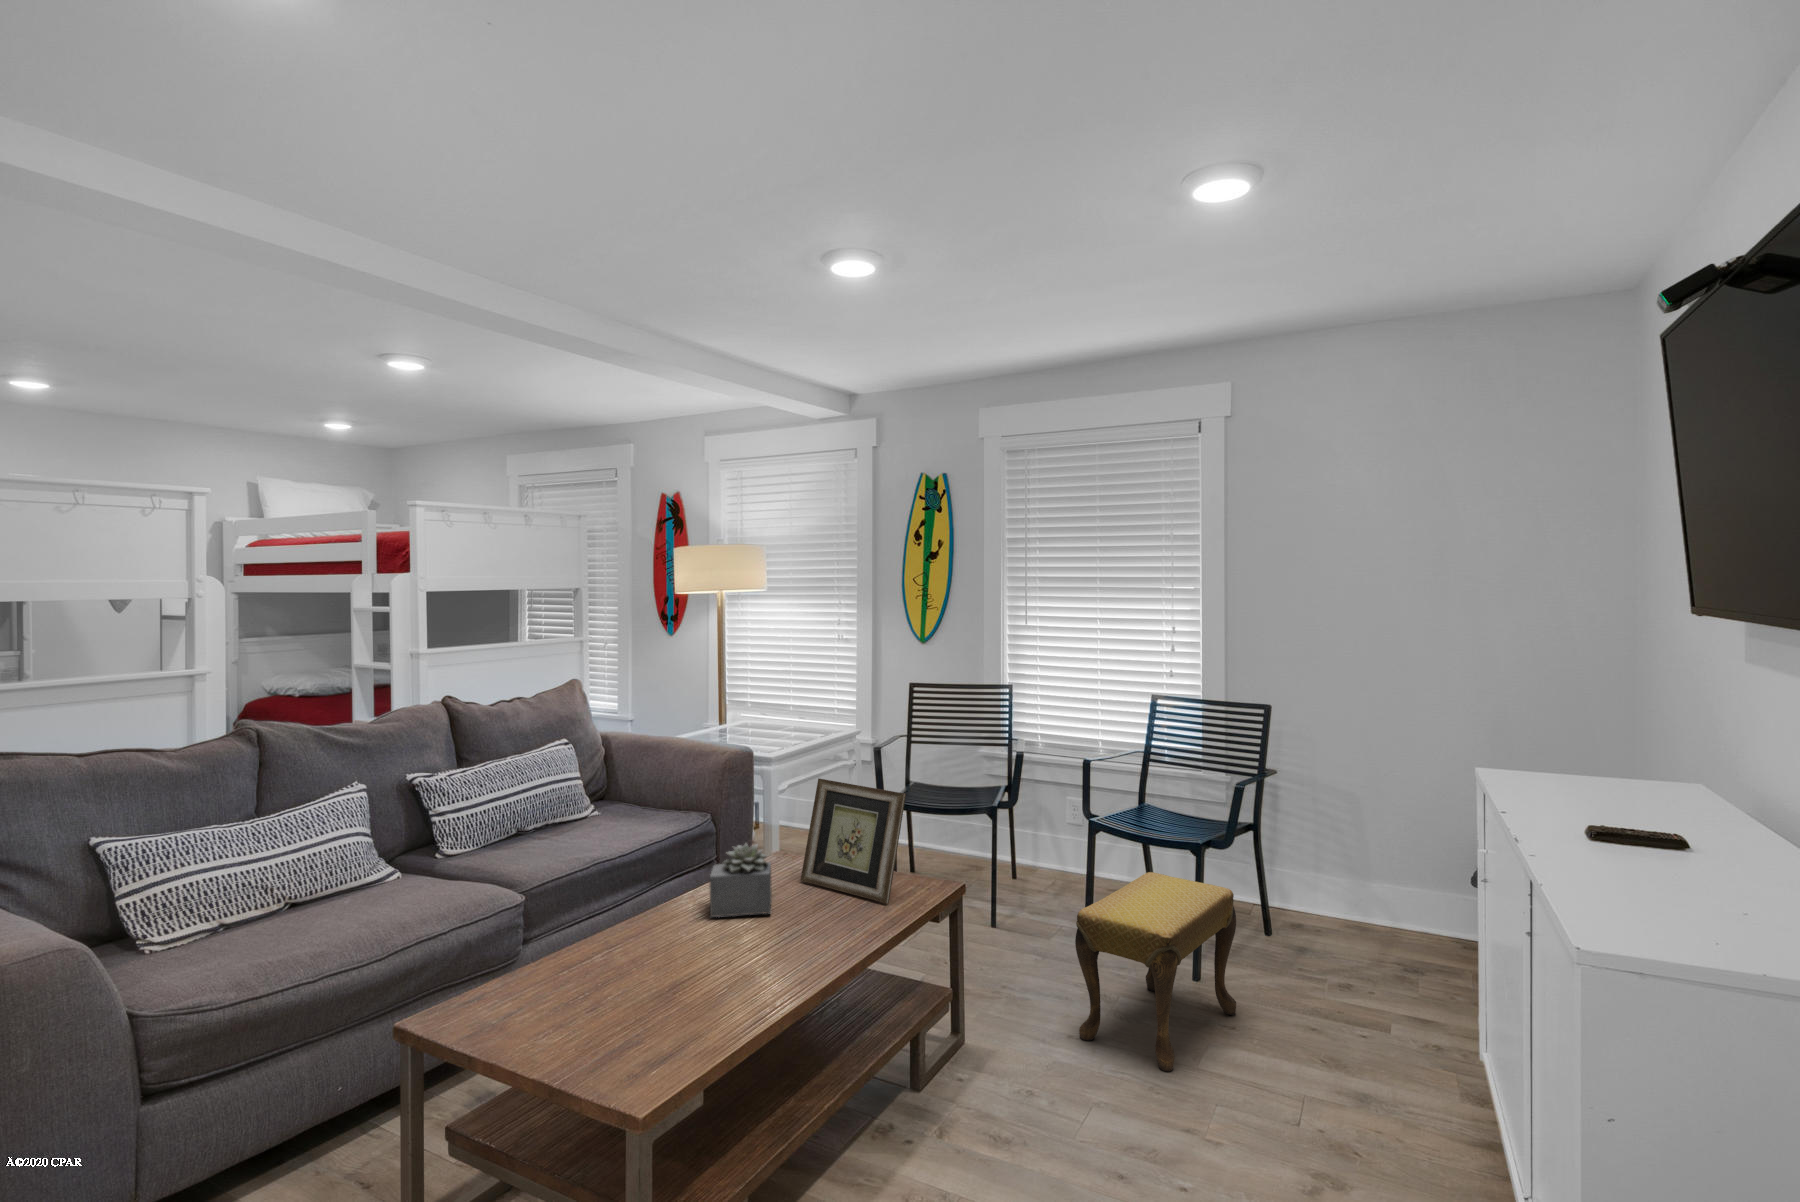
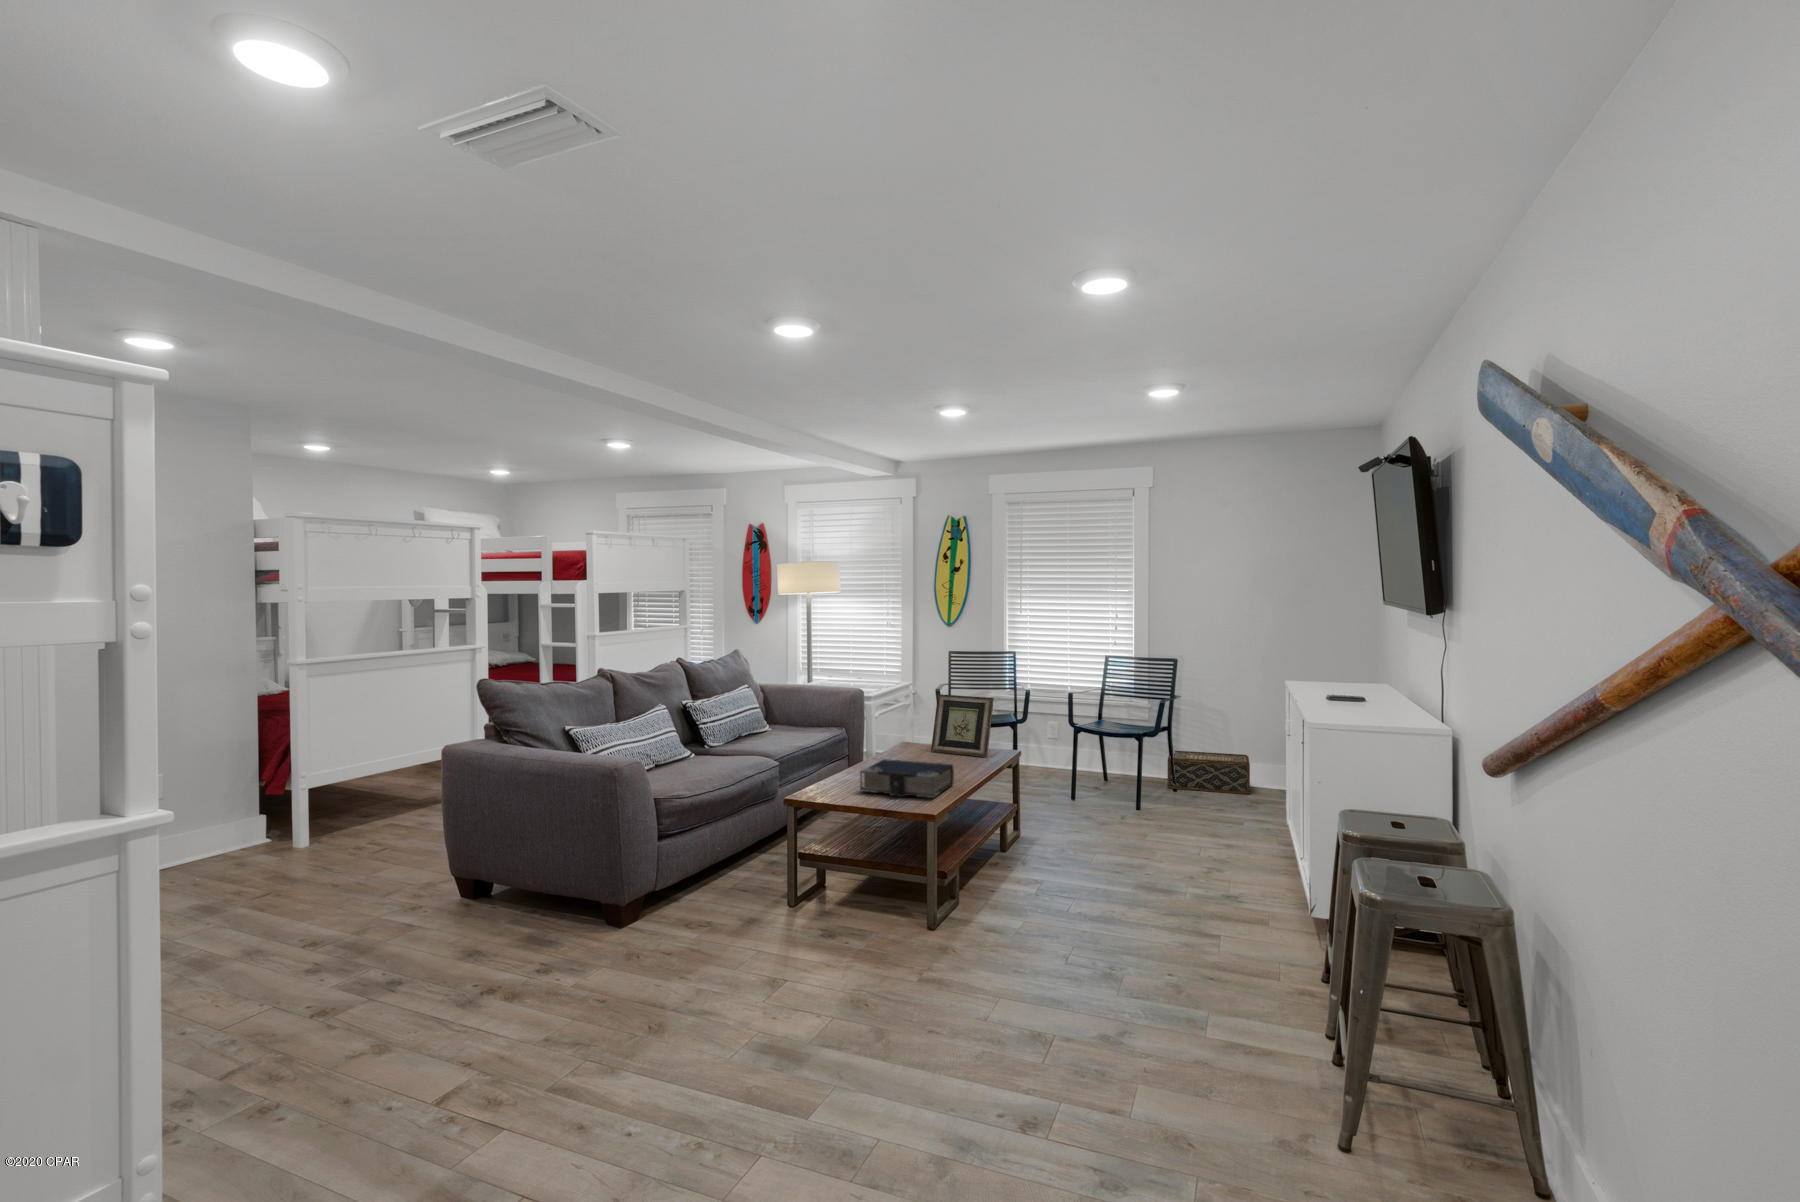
succulent plant: present [710,843,772,917] -> none [891,725,929,764]
woven basket: none [1251,854,1394,944] -> present [1168,751,1250,794]
footstool: present [1075,872,1236,1071] -> none [1083,748,1167,842]
book: none [560,927,766,1047] -> present [860,759,954,798]

